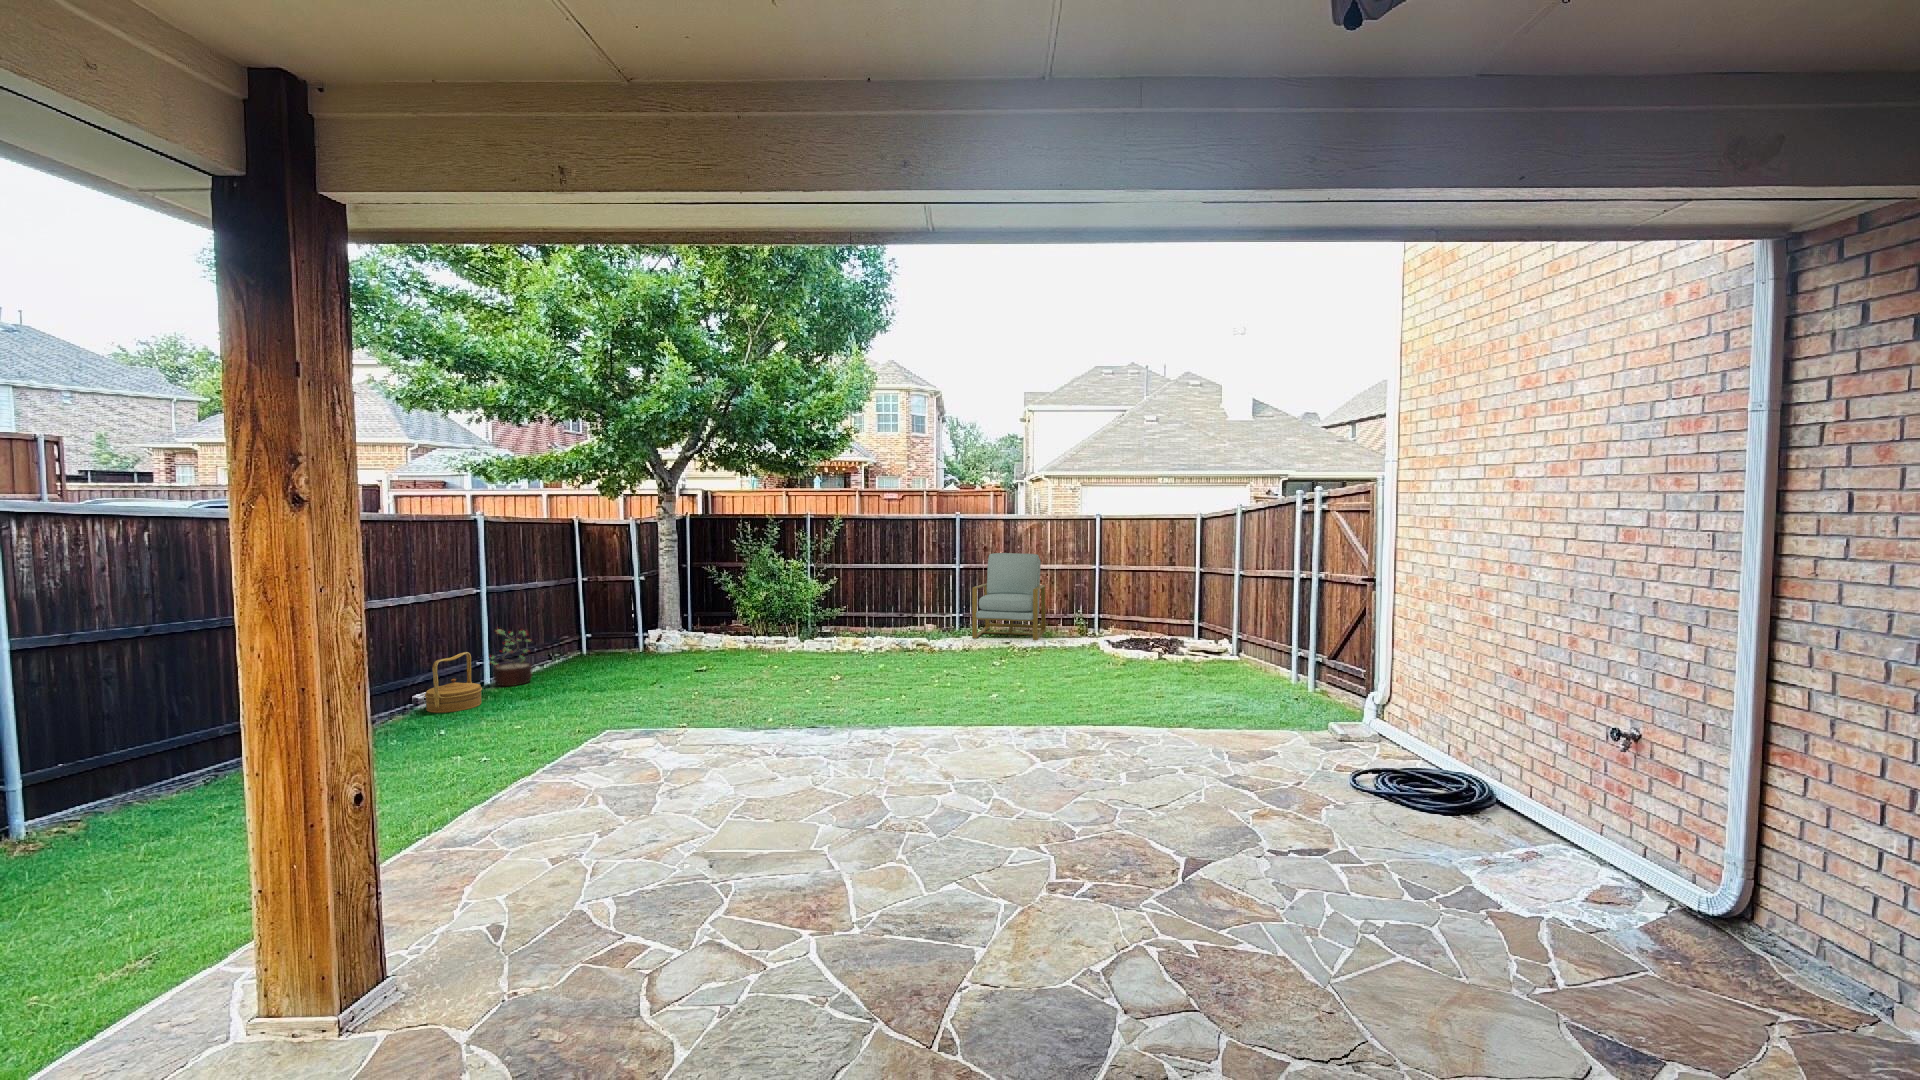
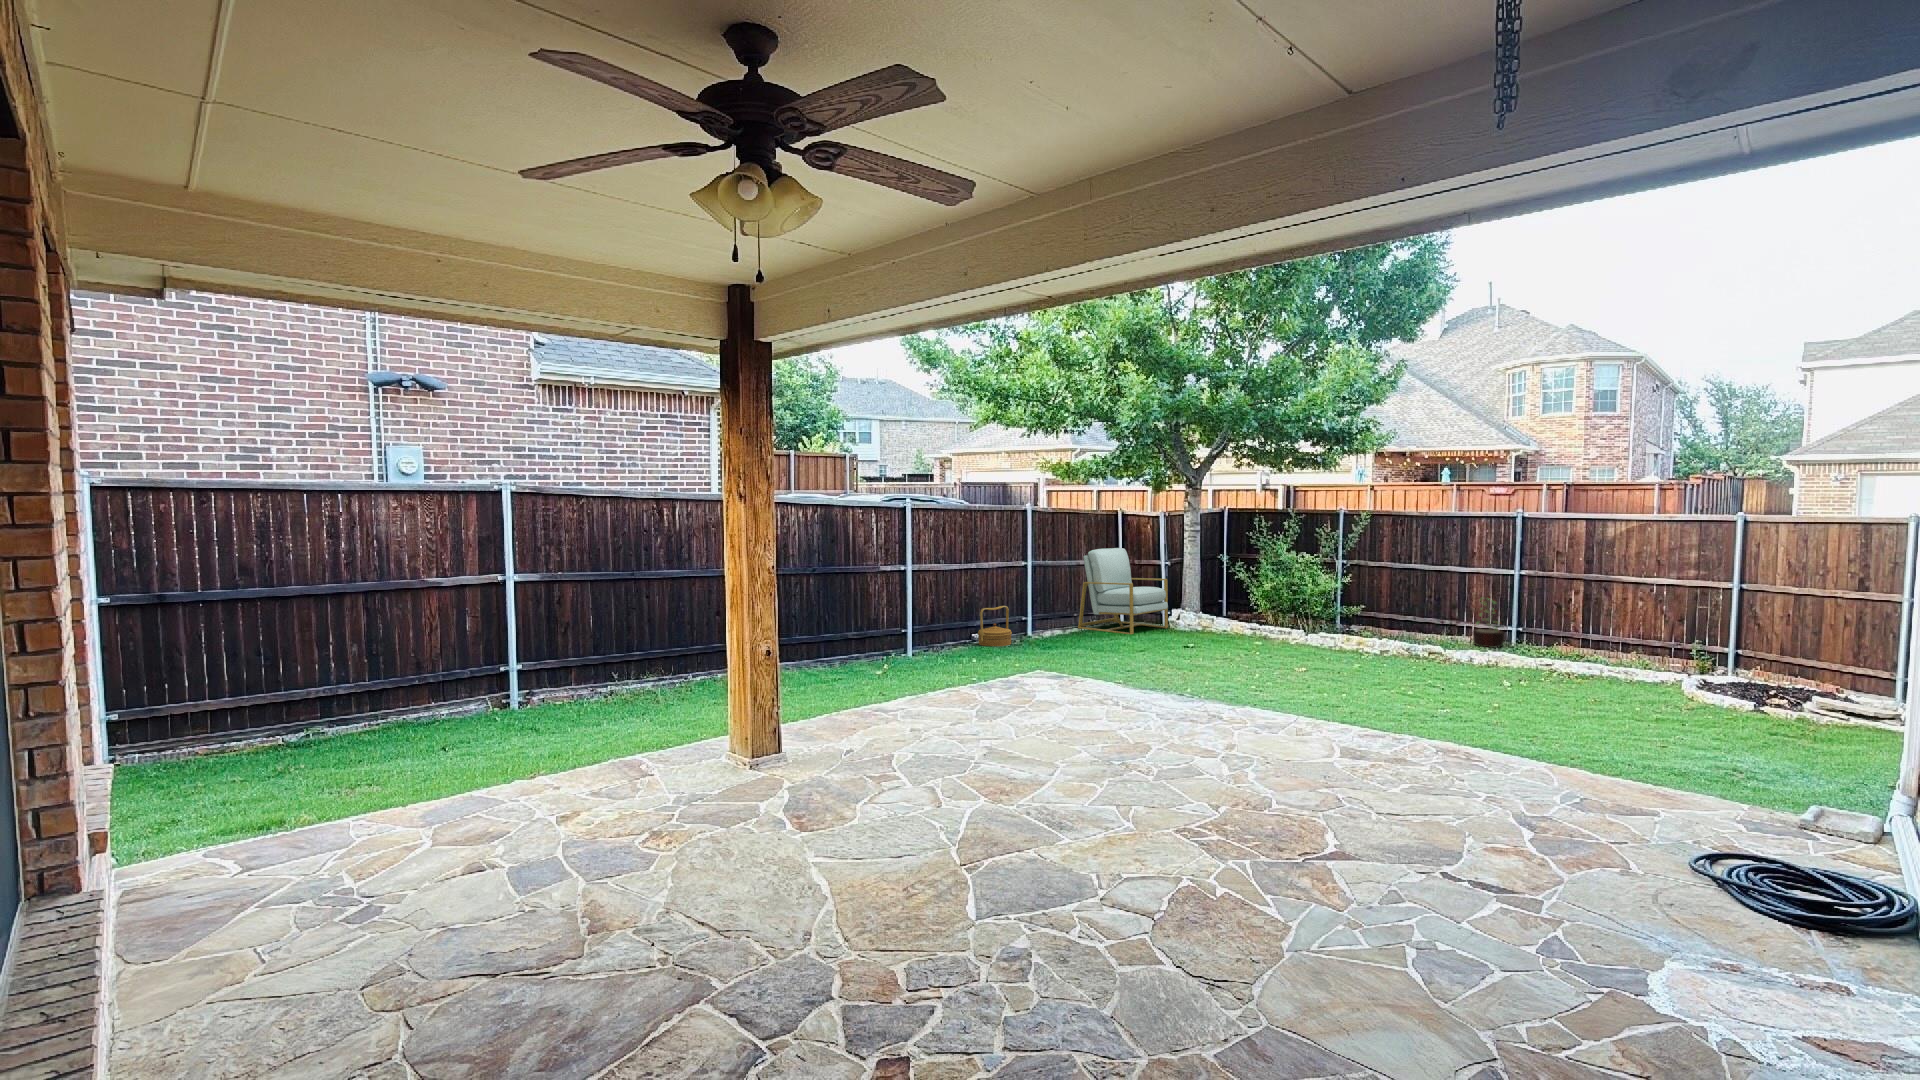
chair: present [972,553,1046,640] -> present [1078,548,1168,634]
decorative plant: present [490,628,532,686] -> present [1472,597,1504,647]

